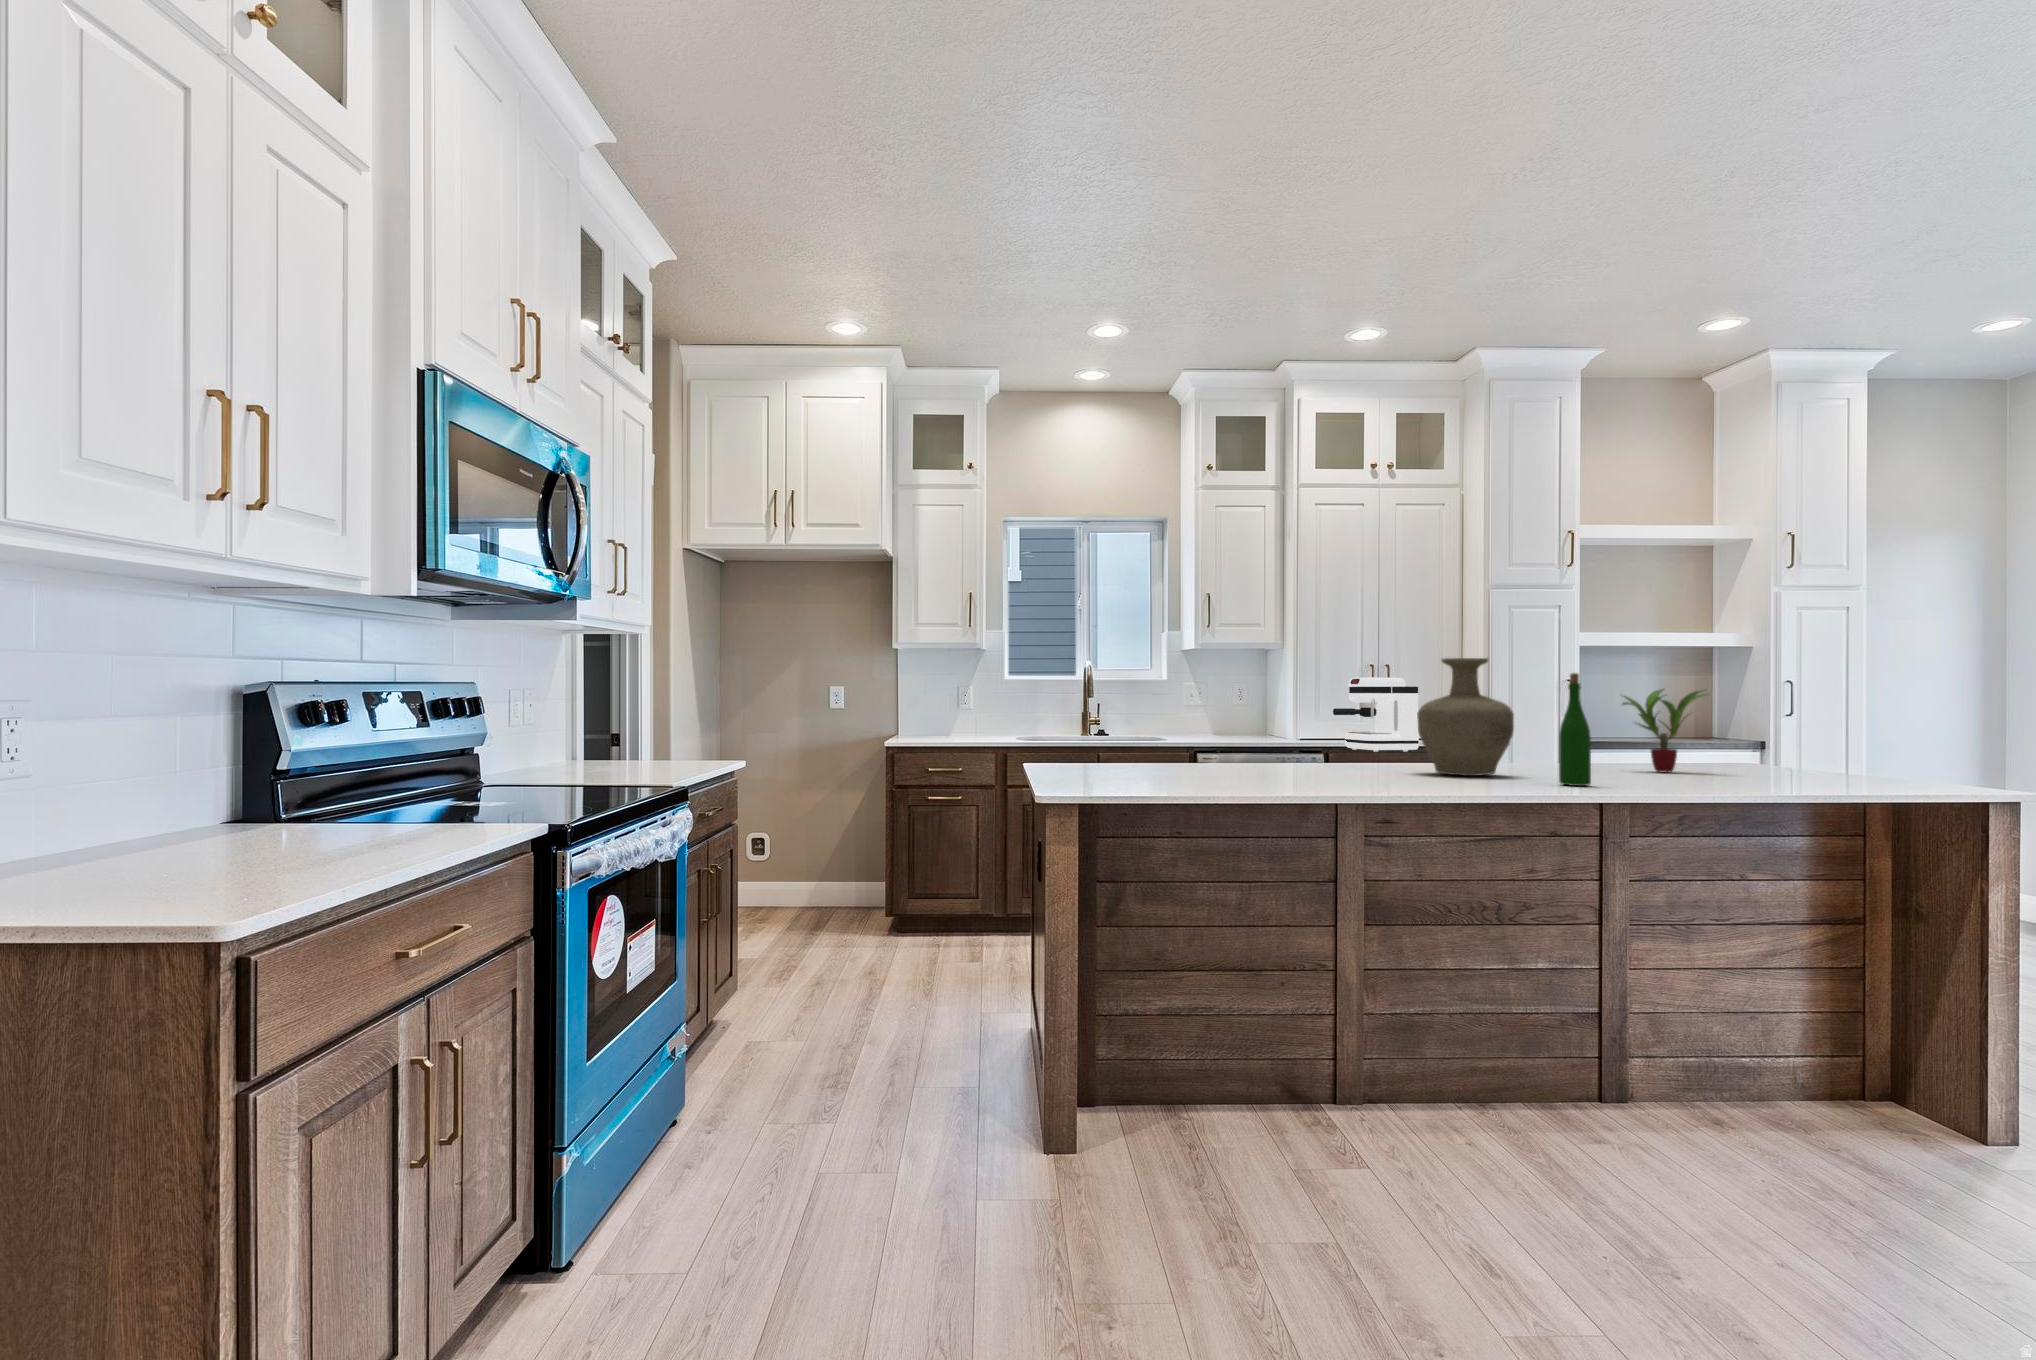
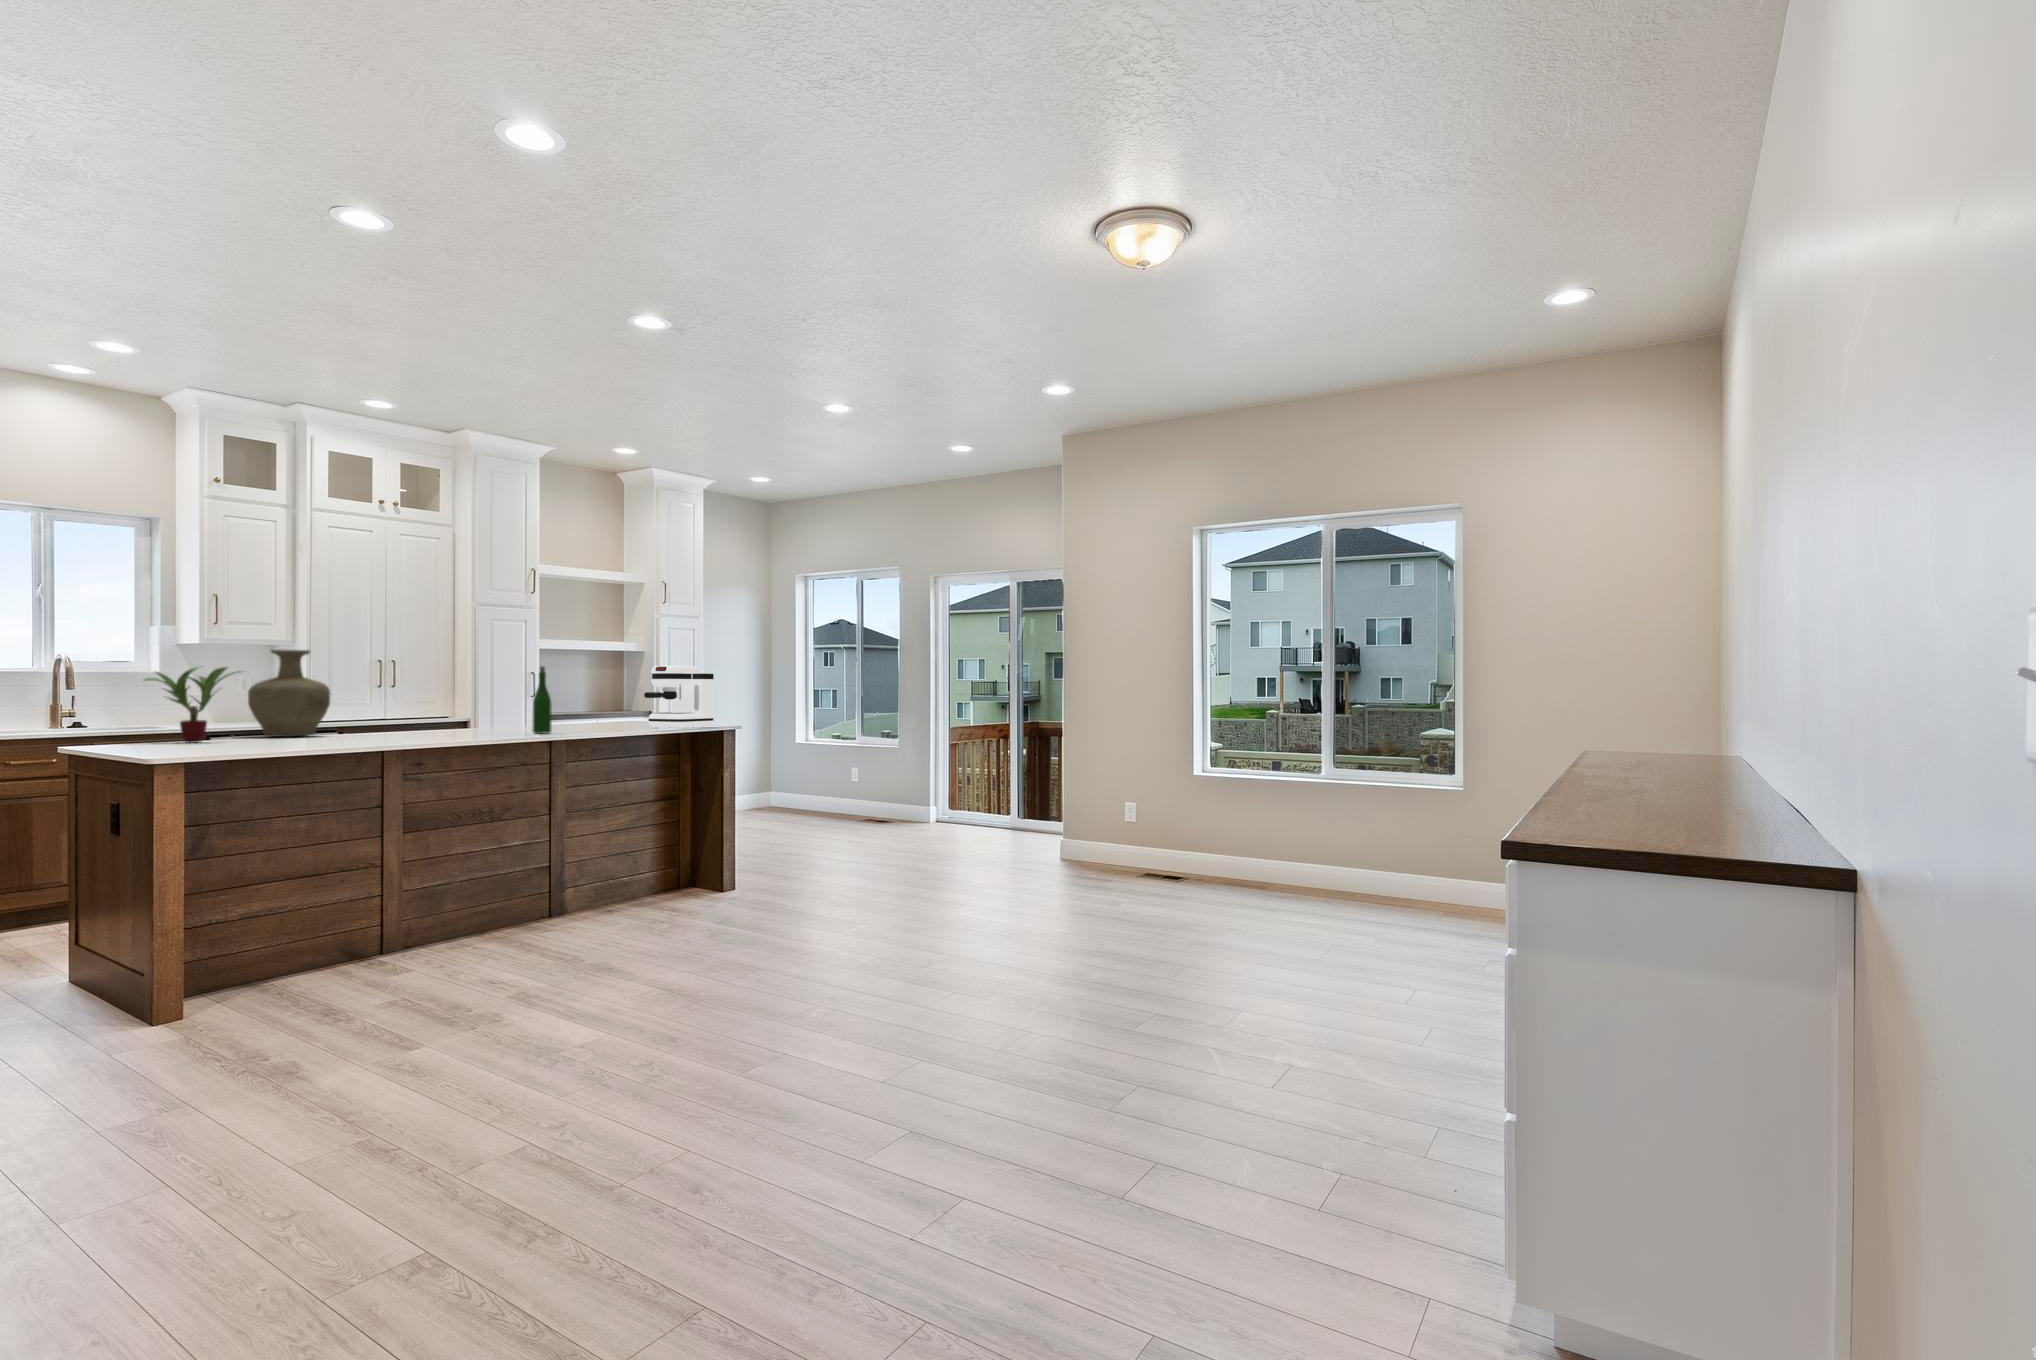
vase: present [1417,658,1514,776] -> present [248,650,330,737]
coffee maker: present [1333,677,1419,752] -> present [644,666,714,729]
potted plant: present [1623,689,1705,772] -> present [145,667,235,742]

